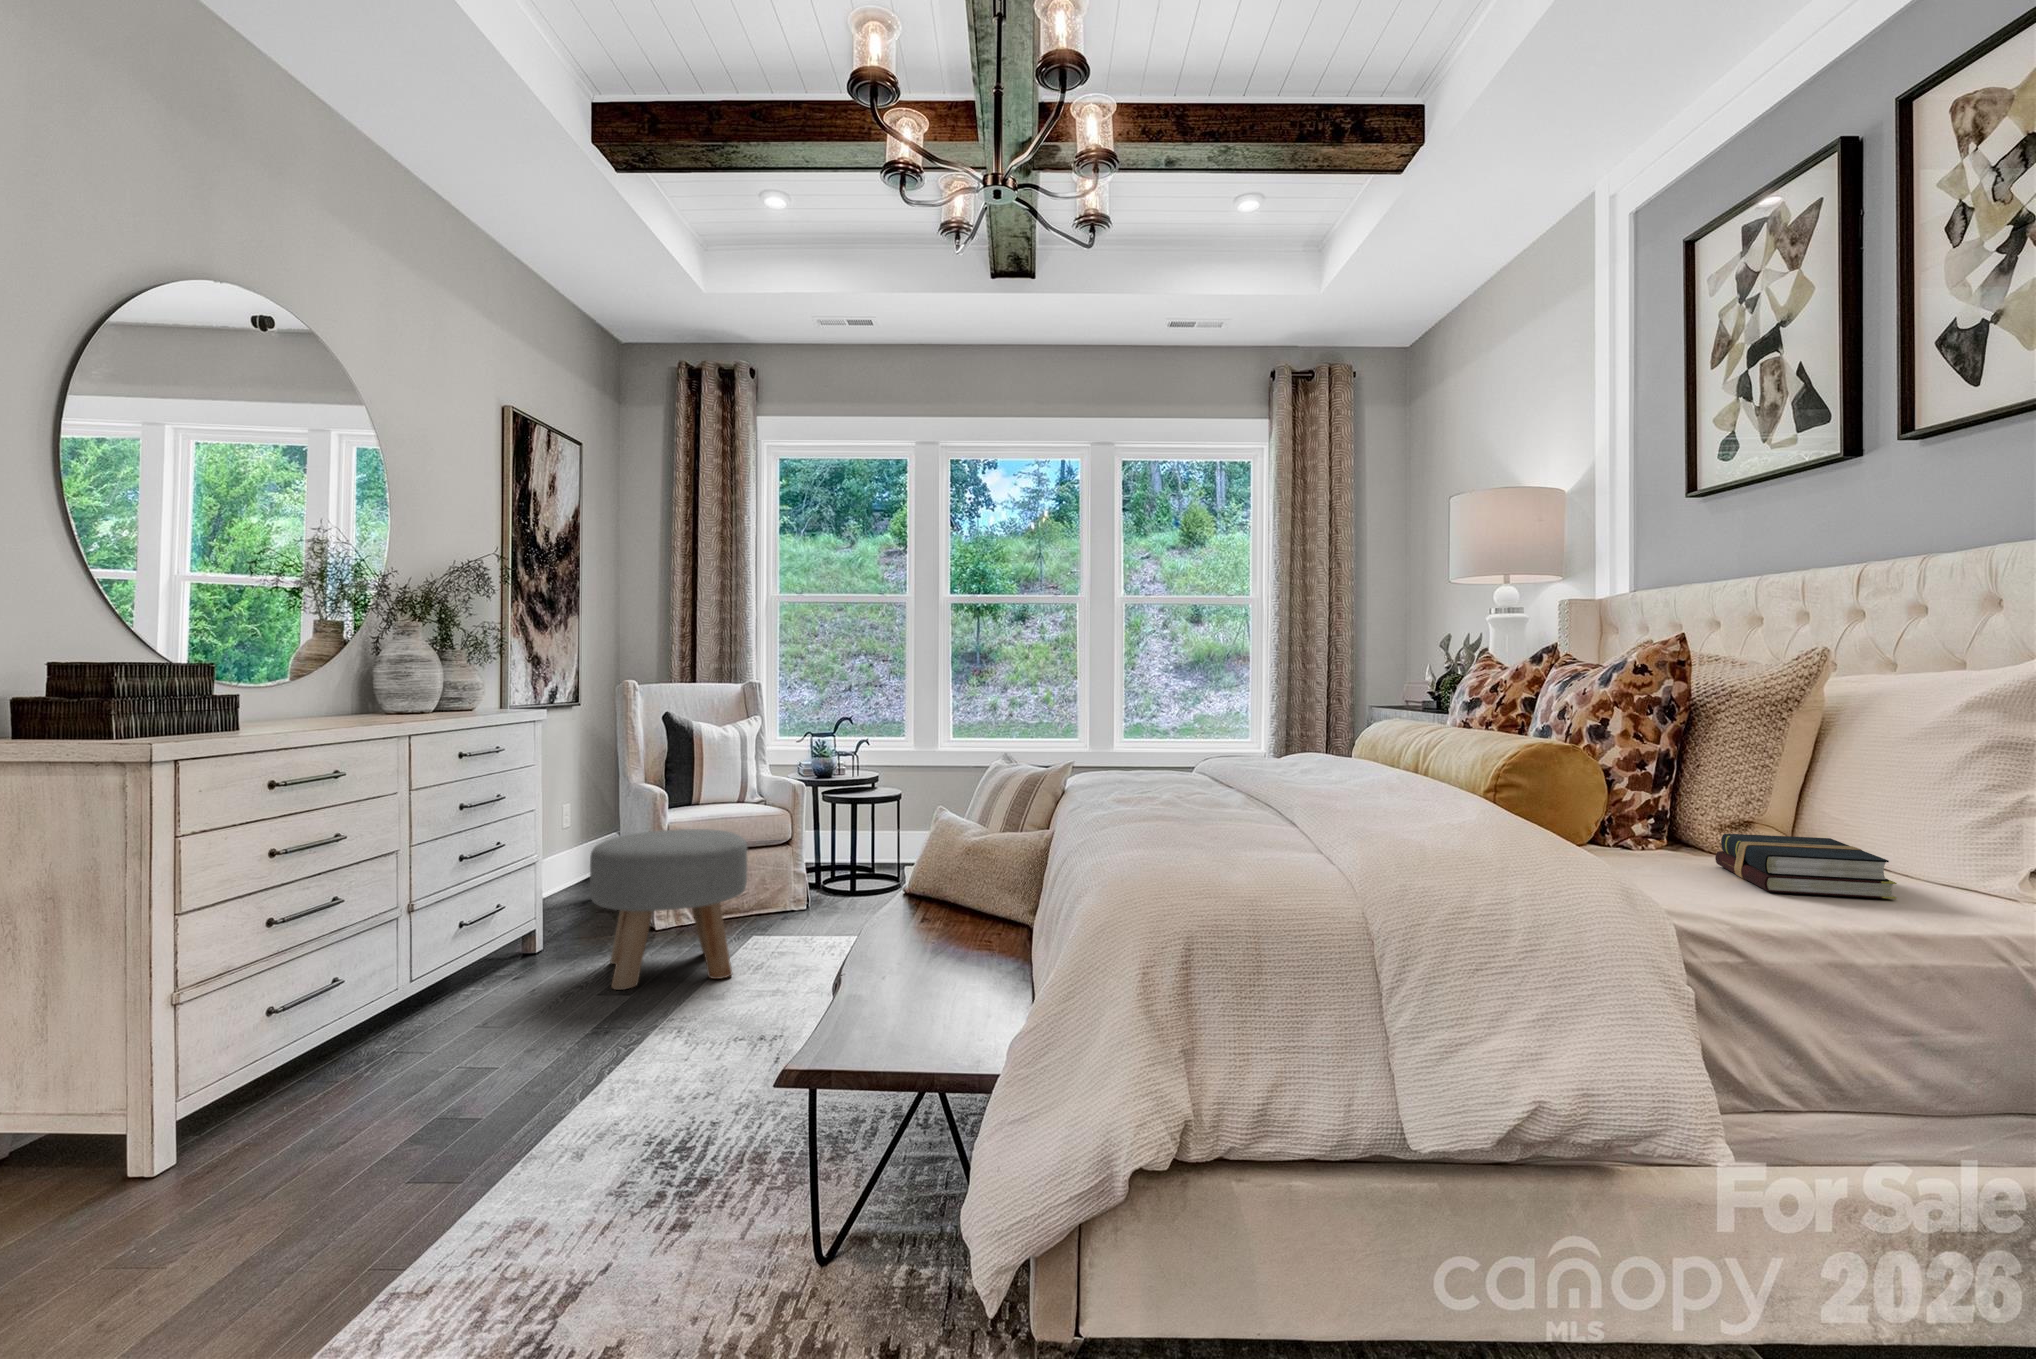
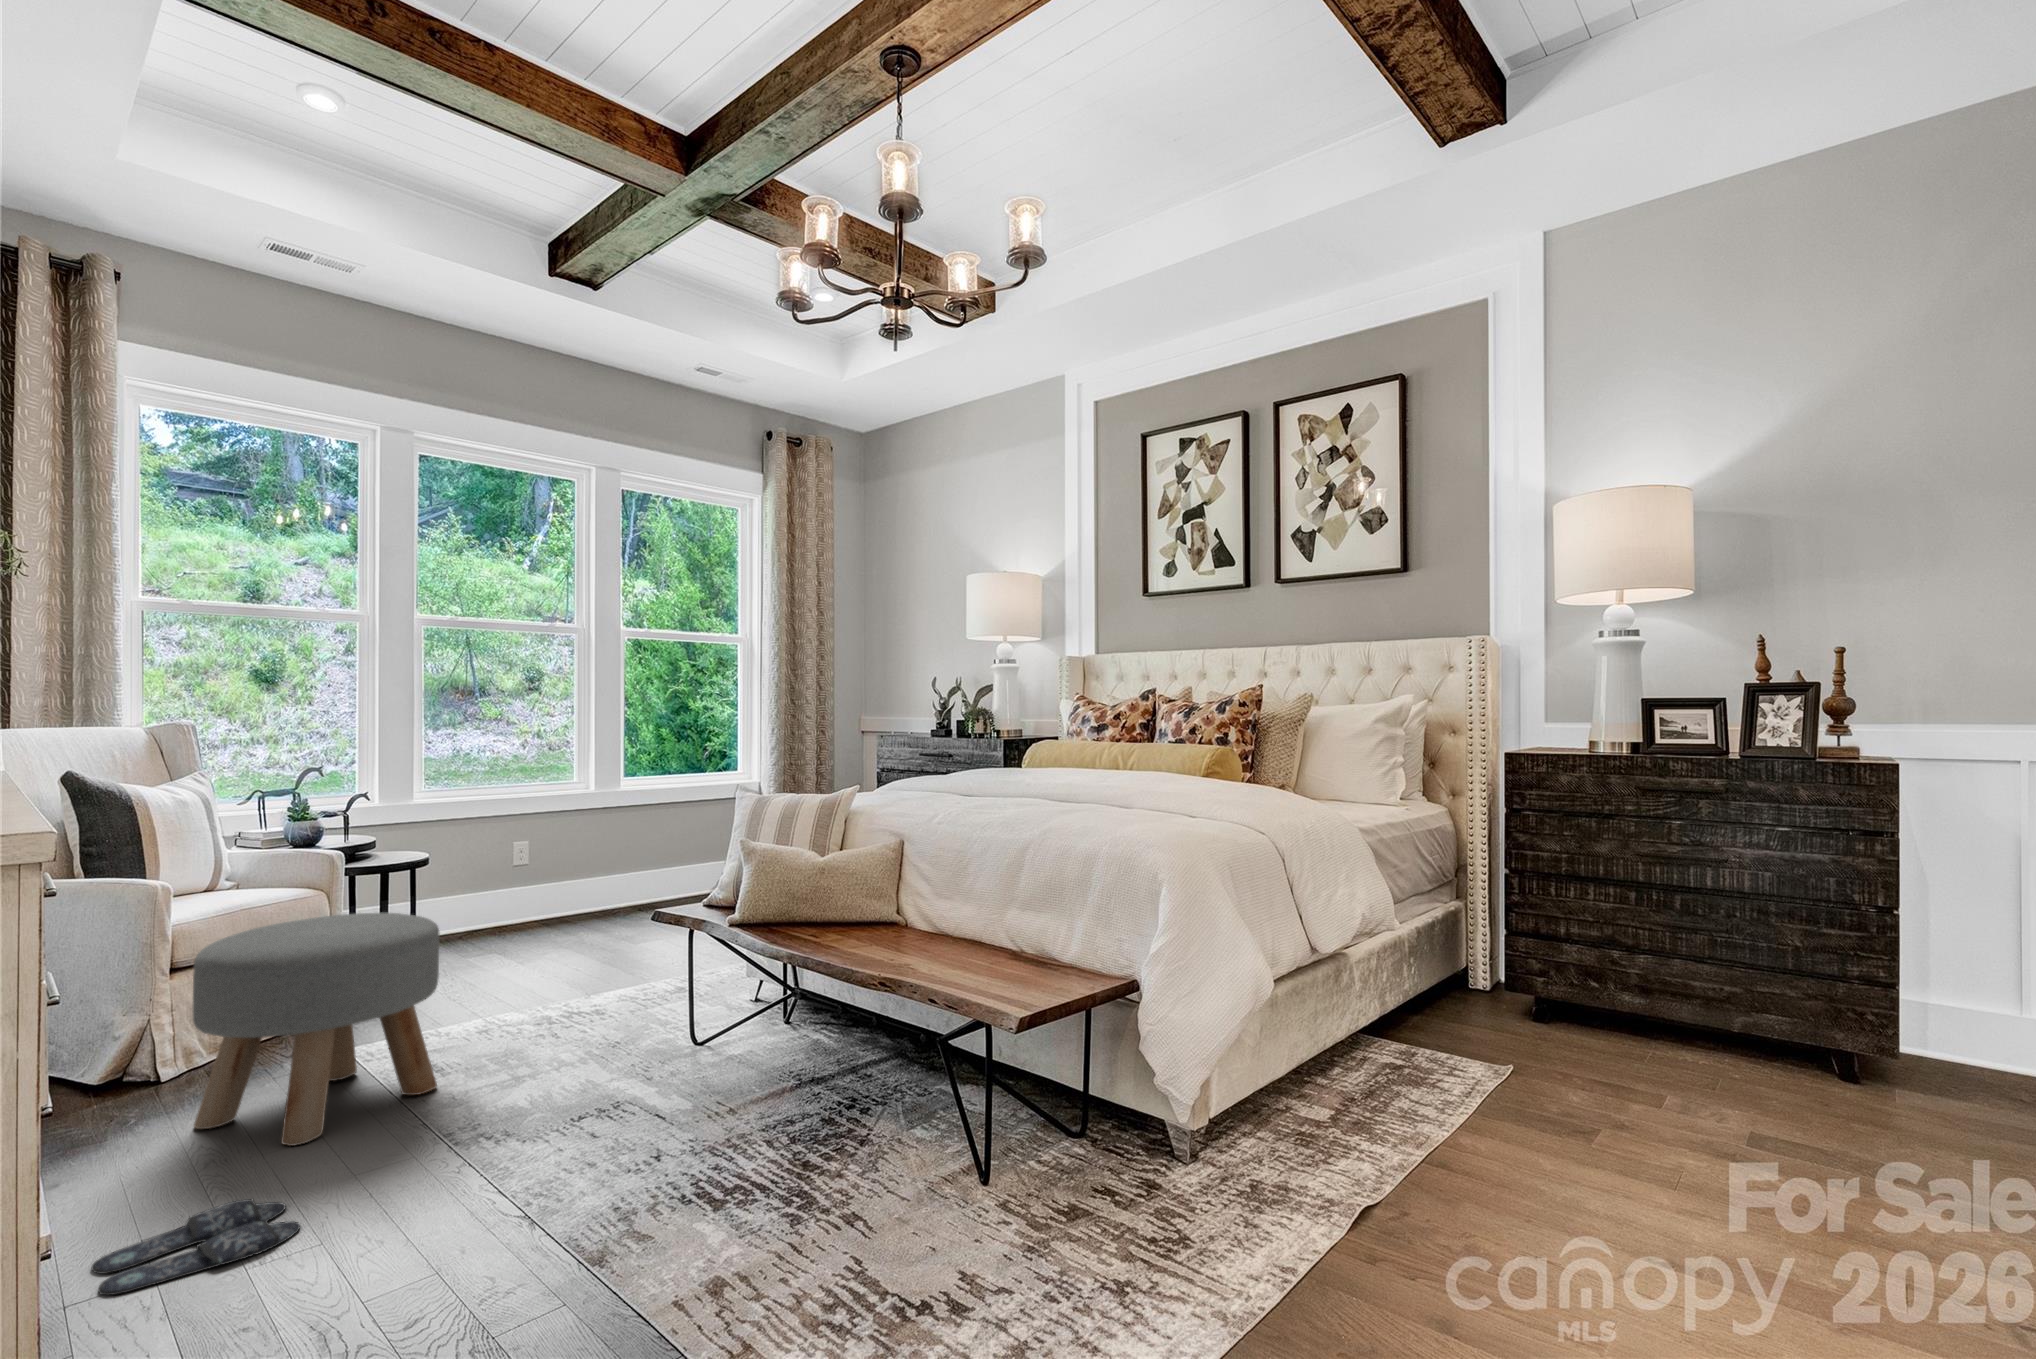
hardback book: present [1715,834,1897,899] -> none [1308,784,1396,810]
slippers: none [416,1012,541,1048] -> present [91,1199,300,1296]

